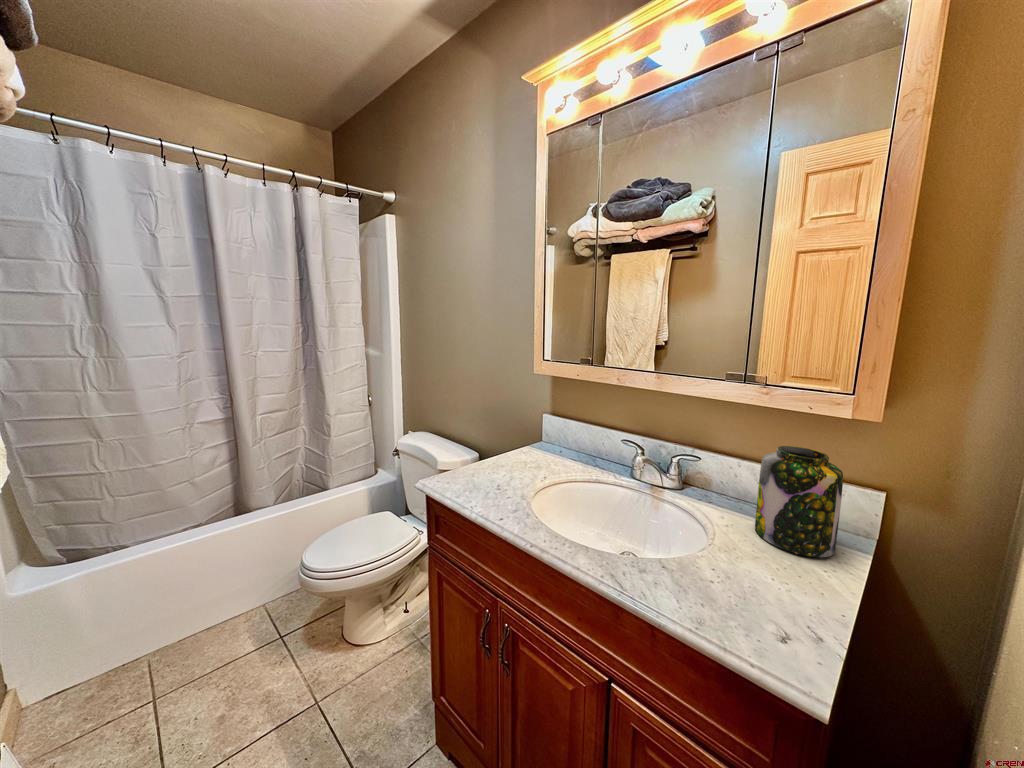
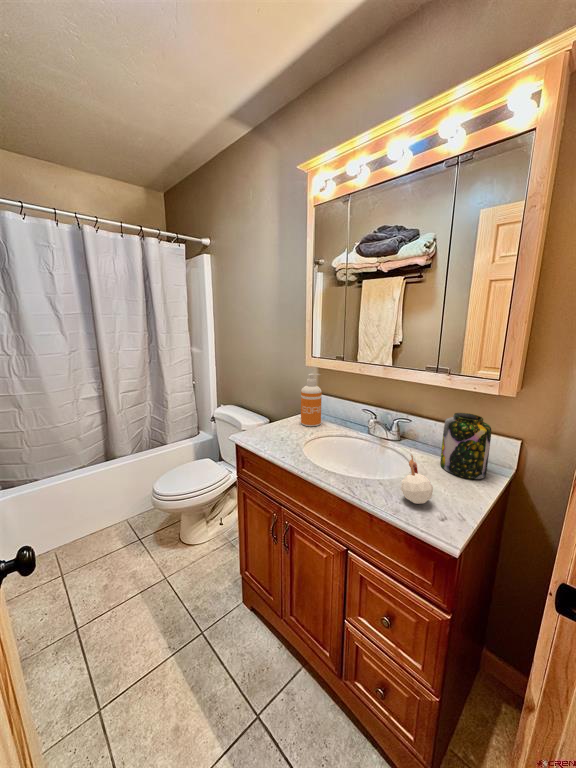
soap dispenser: none [527,384,559,465] -> present [301,374,322,426]
candle: none [704,511,761,608] -> present [401,454,433,504]

